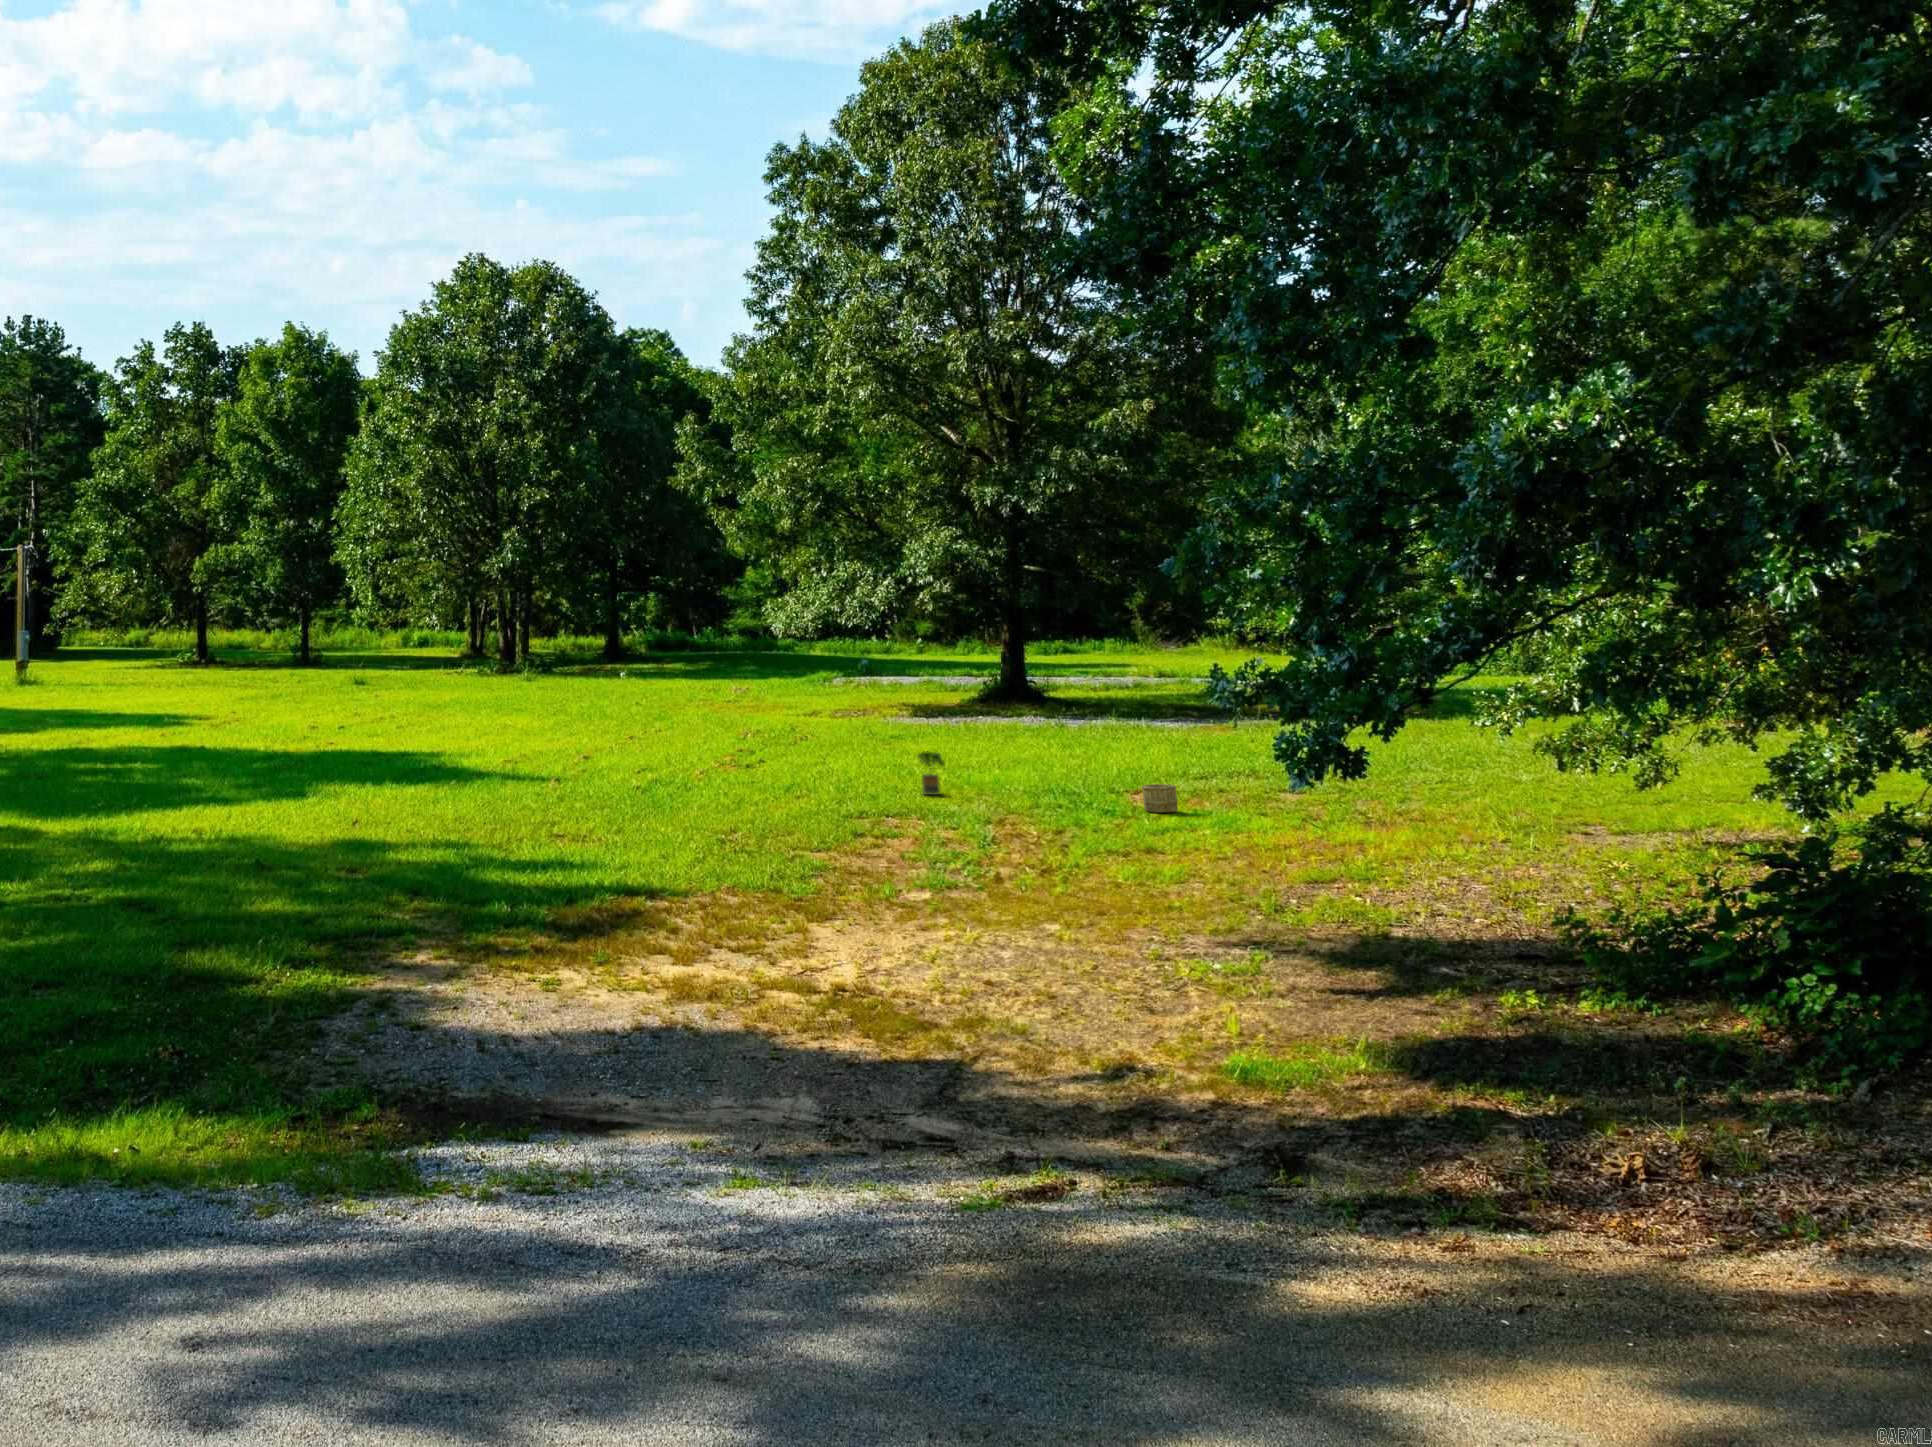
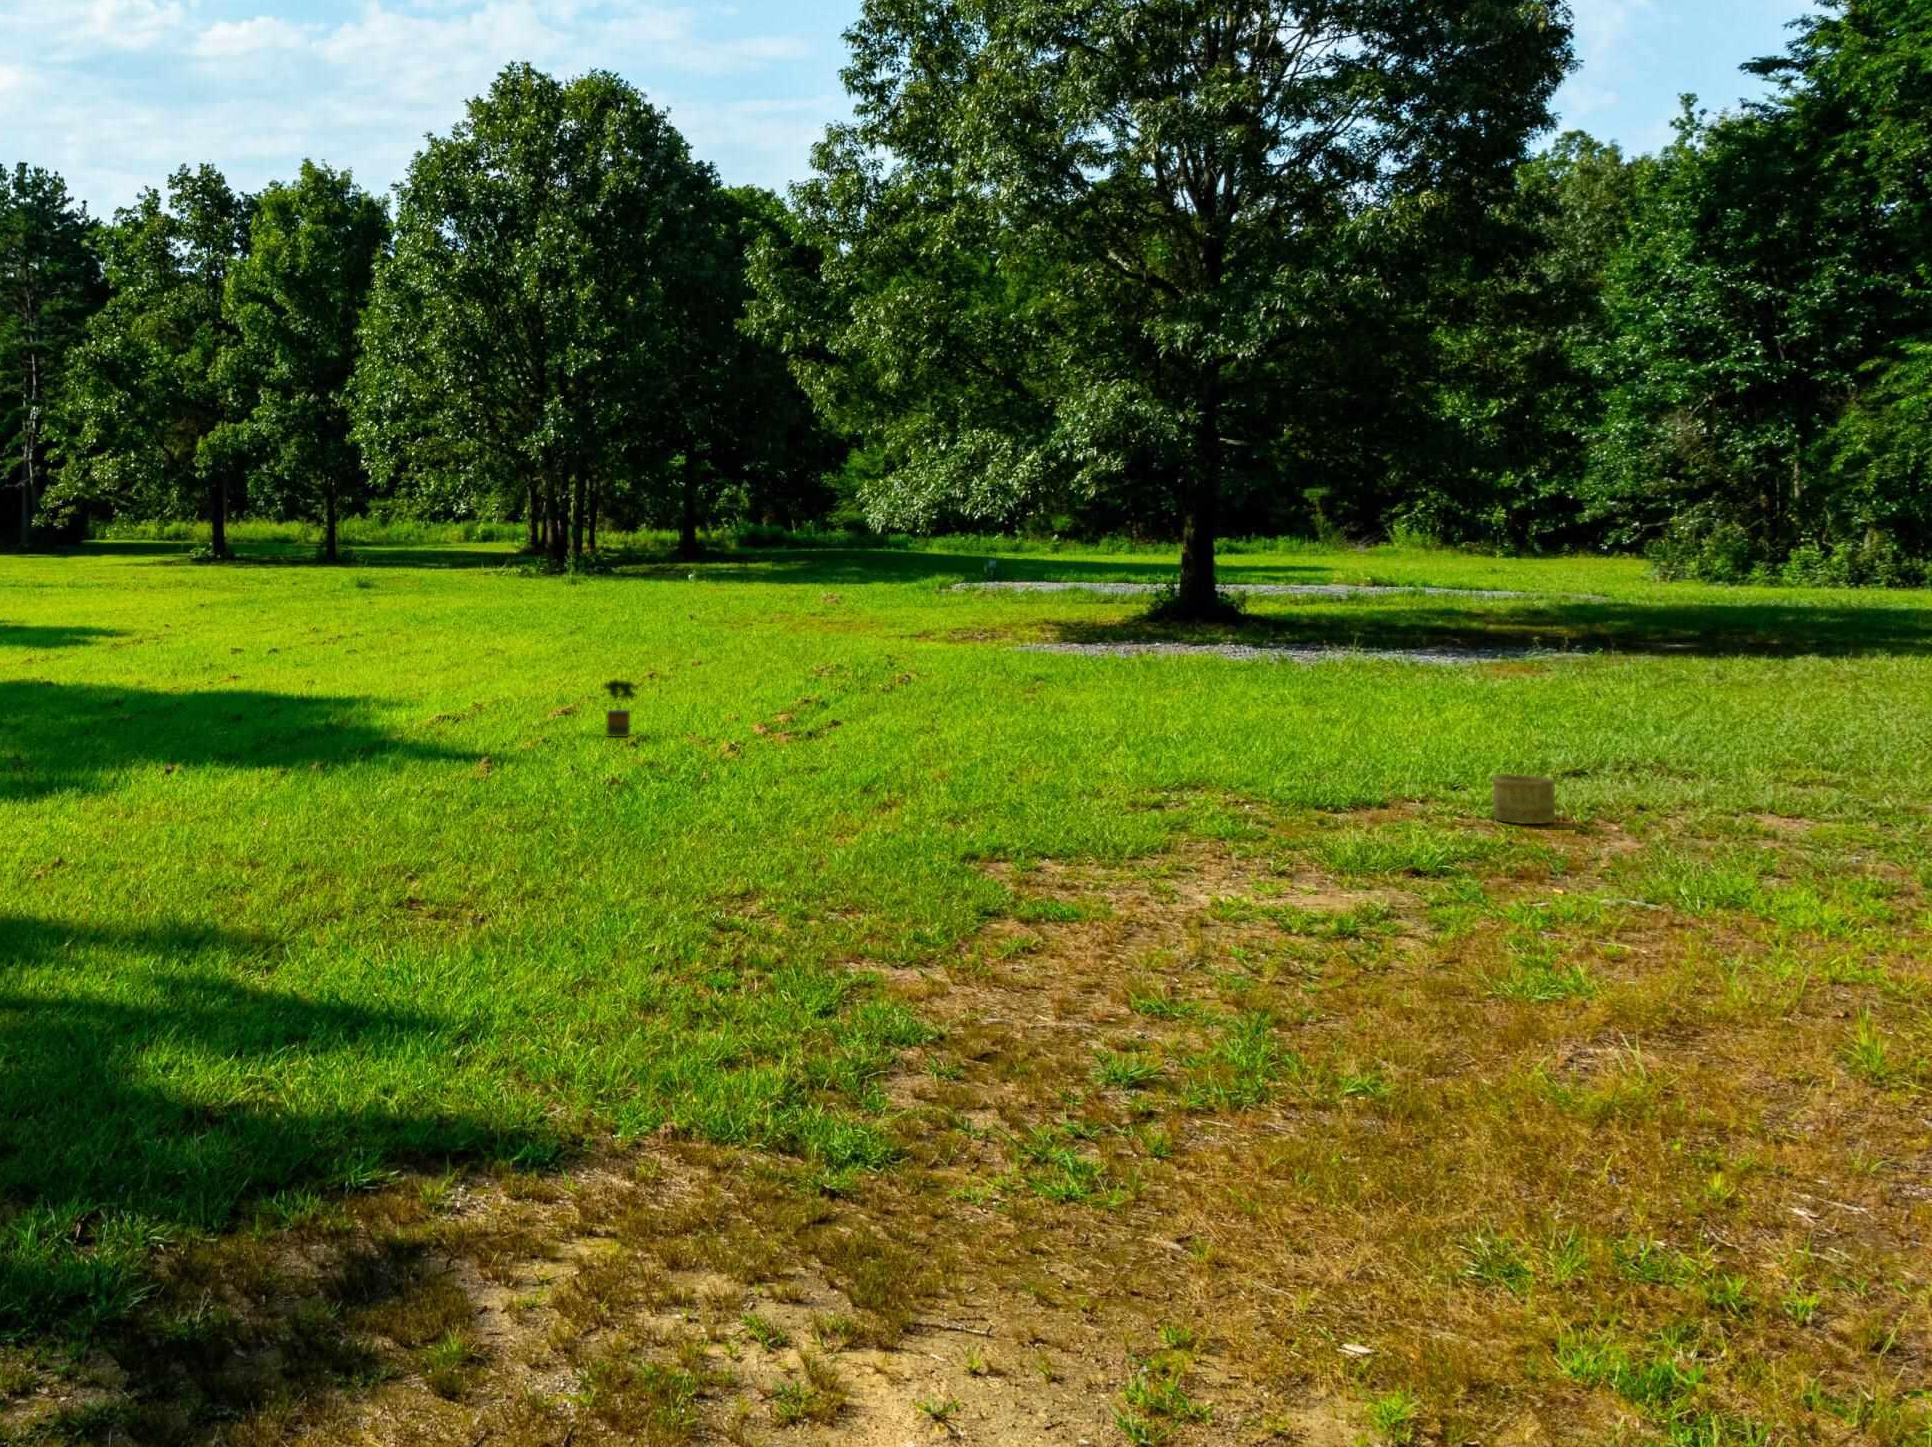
potted tree: present [917,751,945,795] -> present [603,680,637,737]

